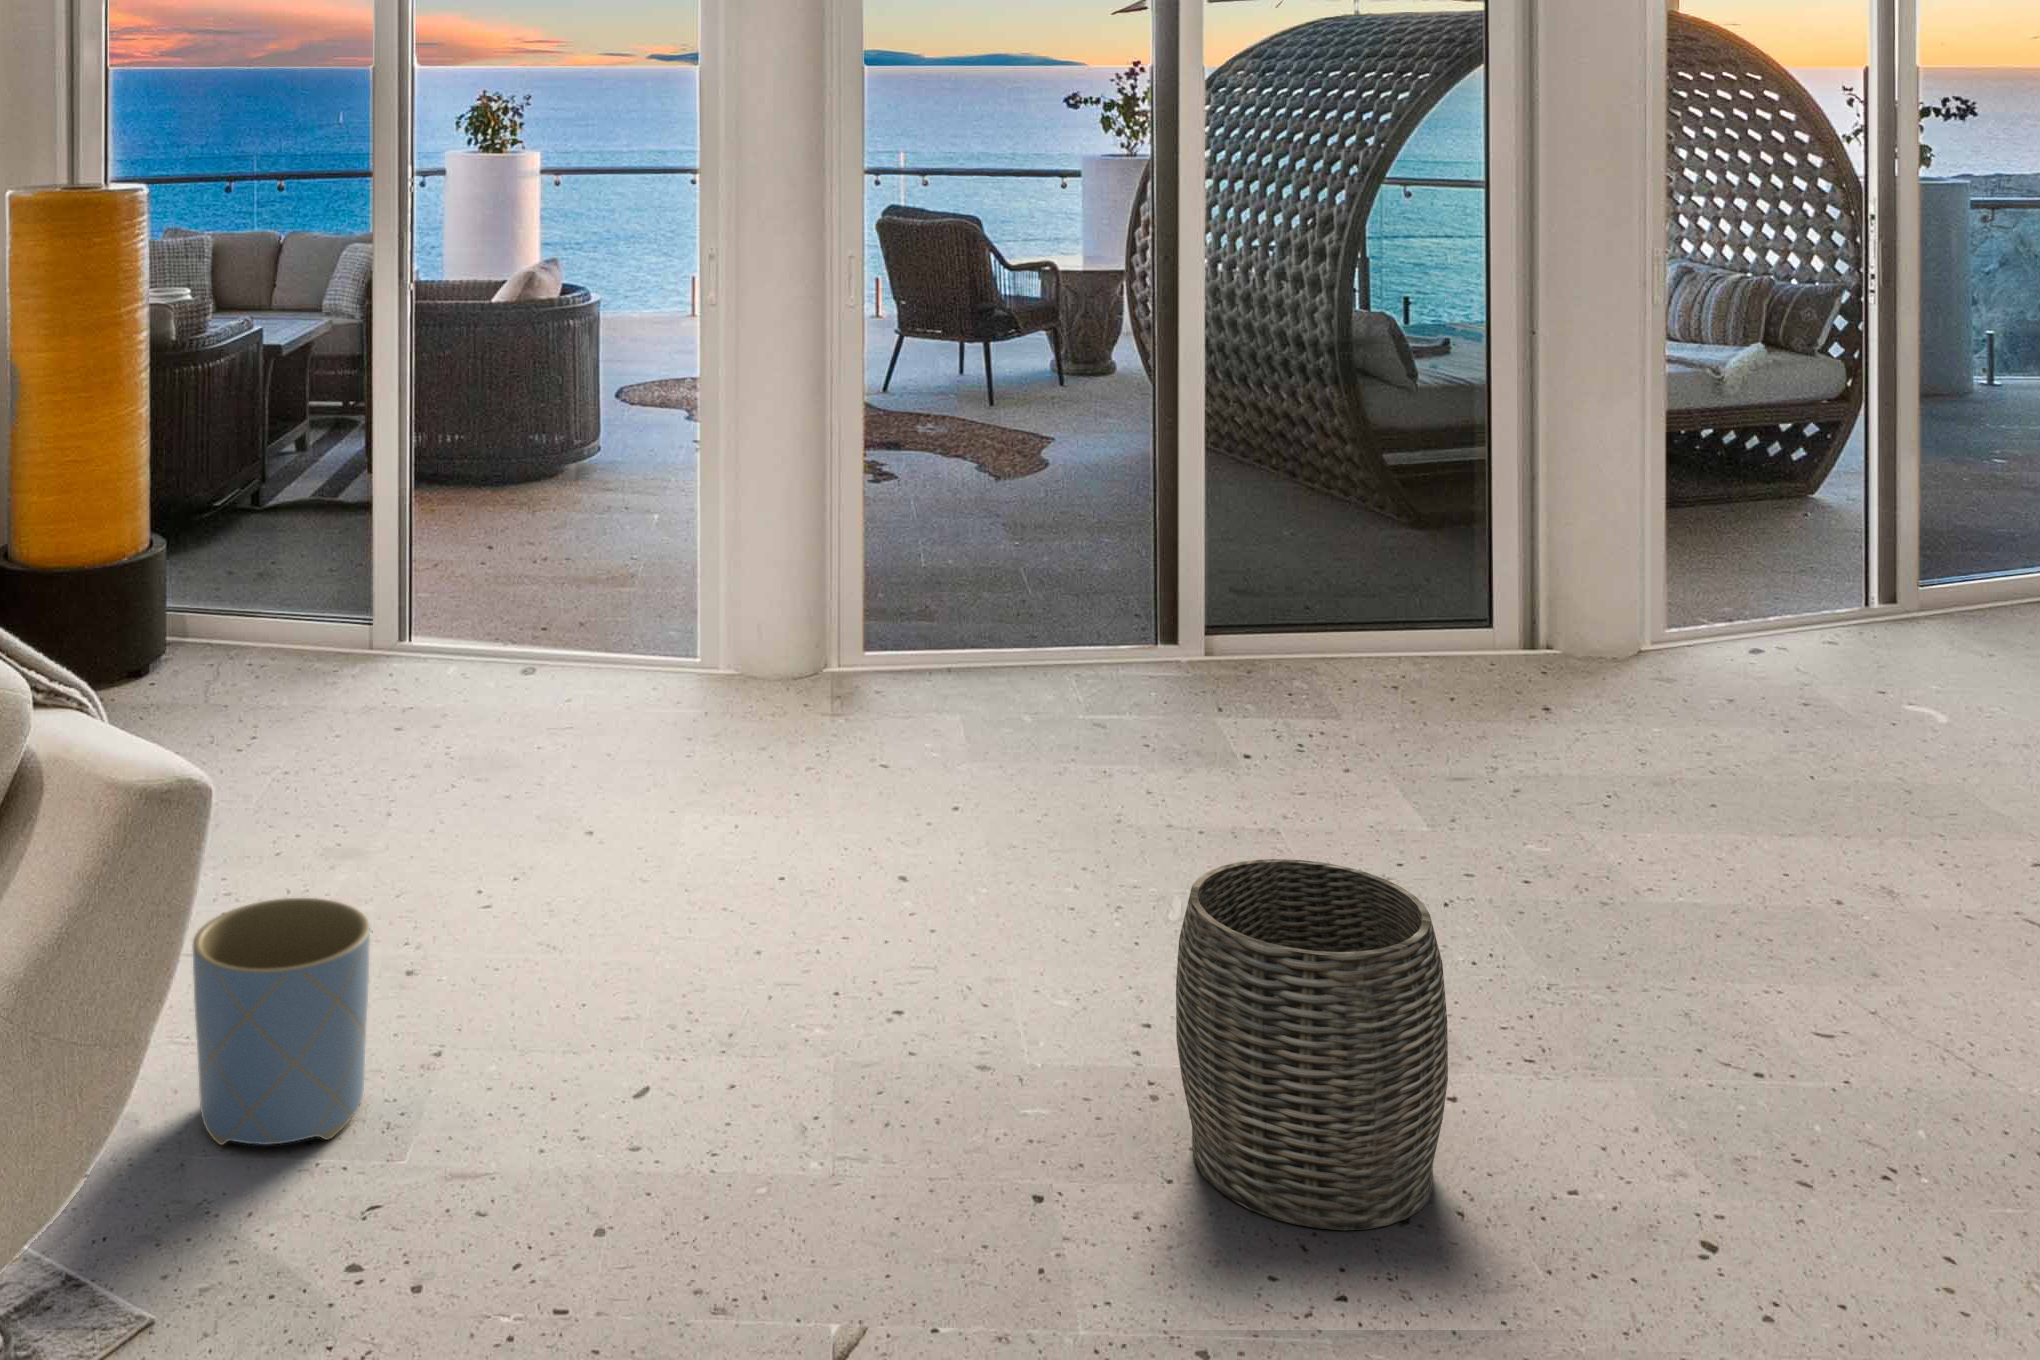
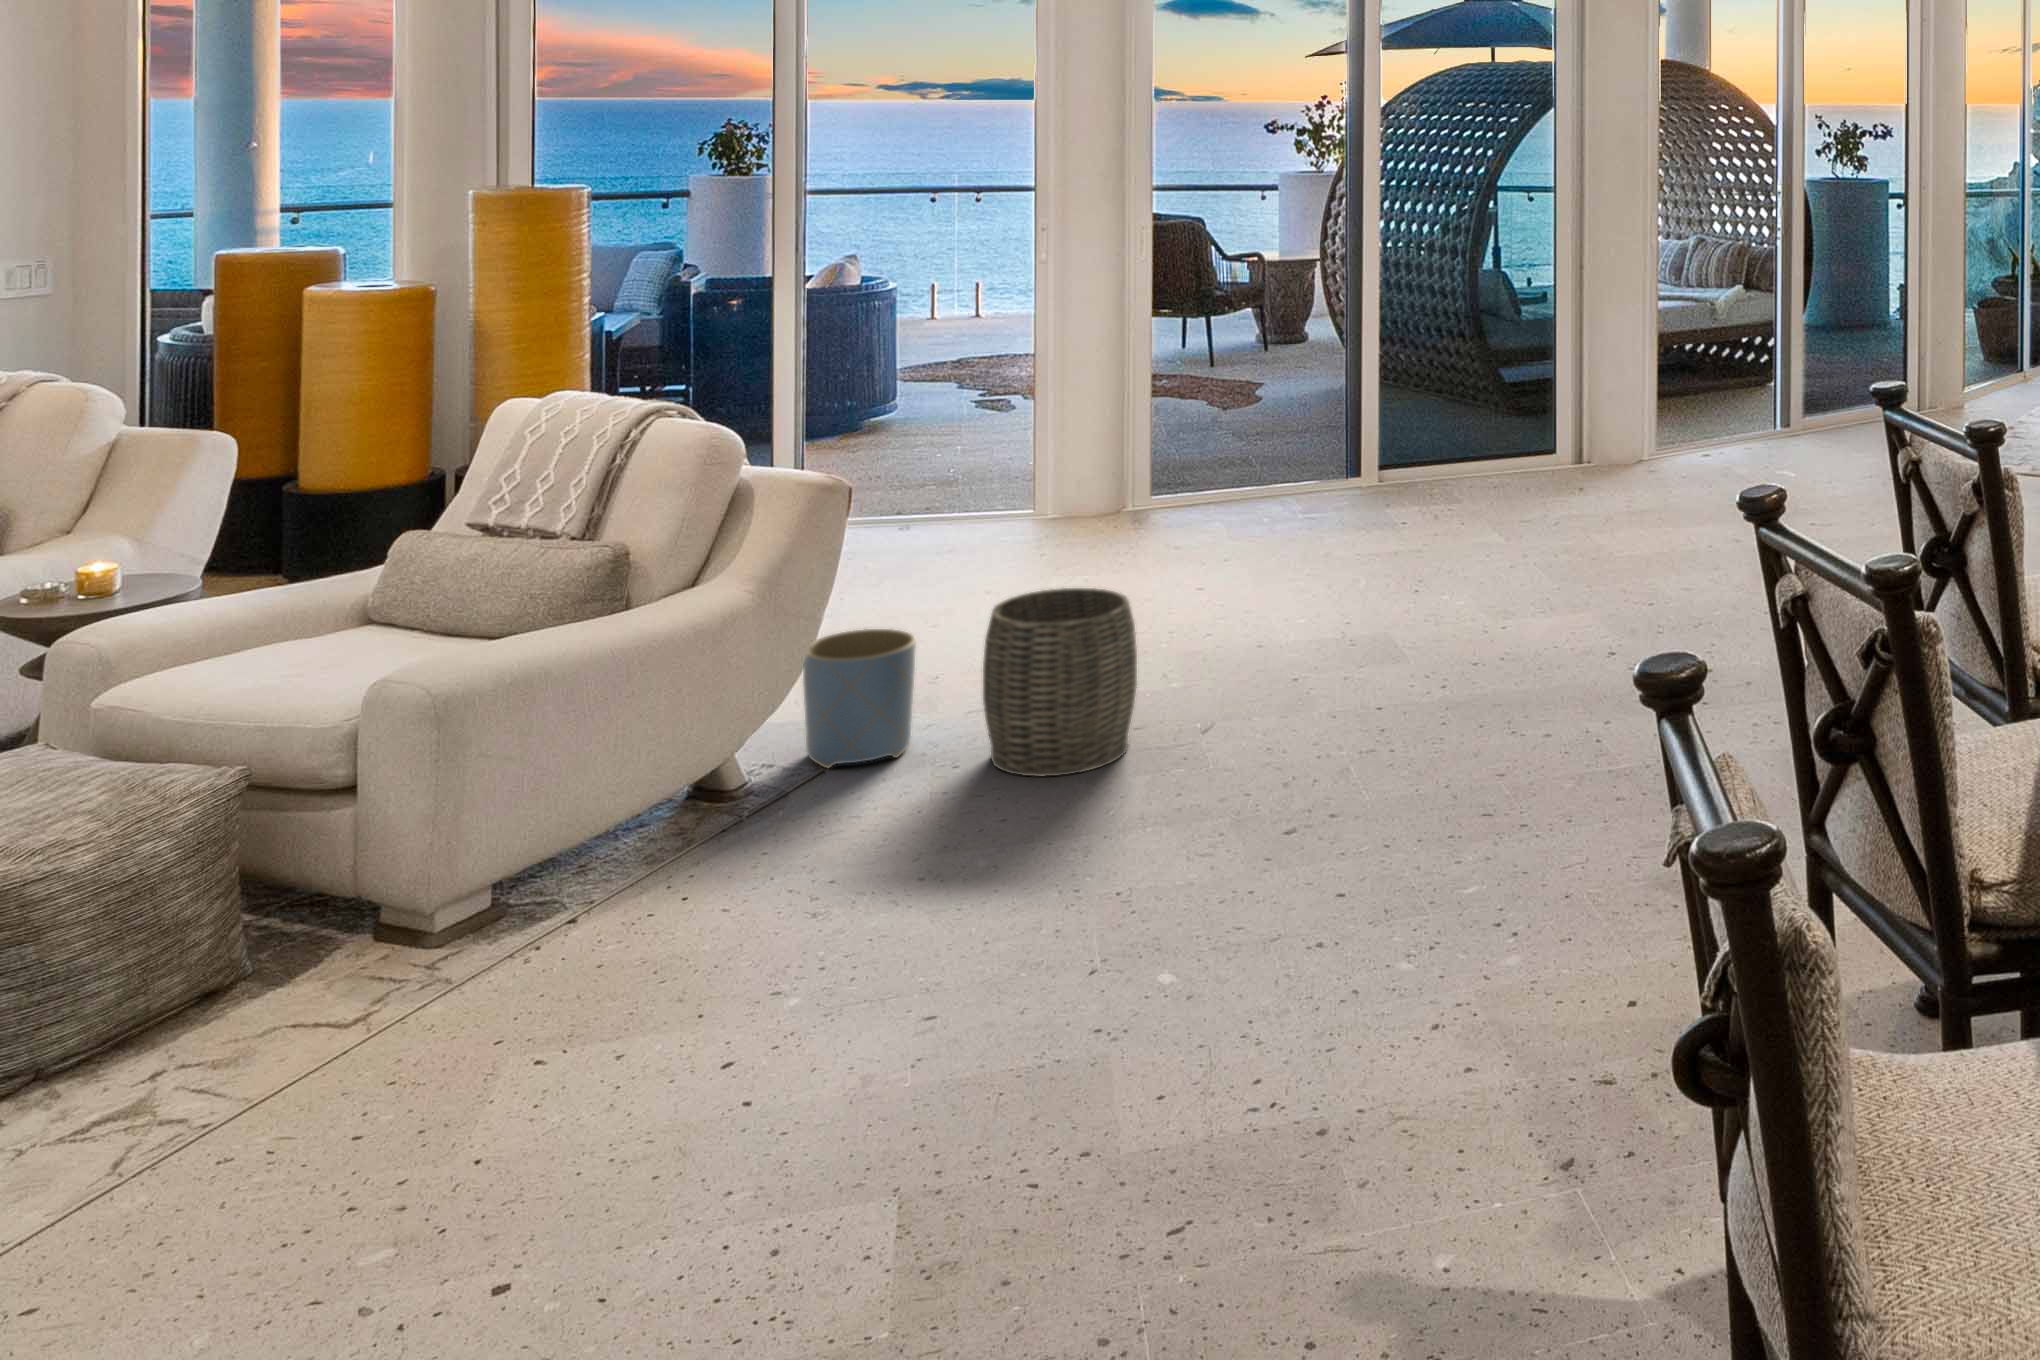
woven basket: present [1176,859,1448,1230] -> present [983,588,1137,776]

